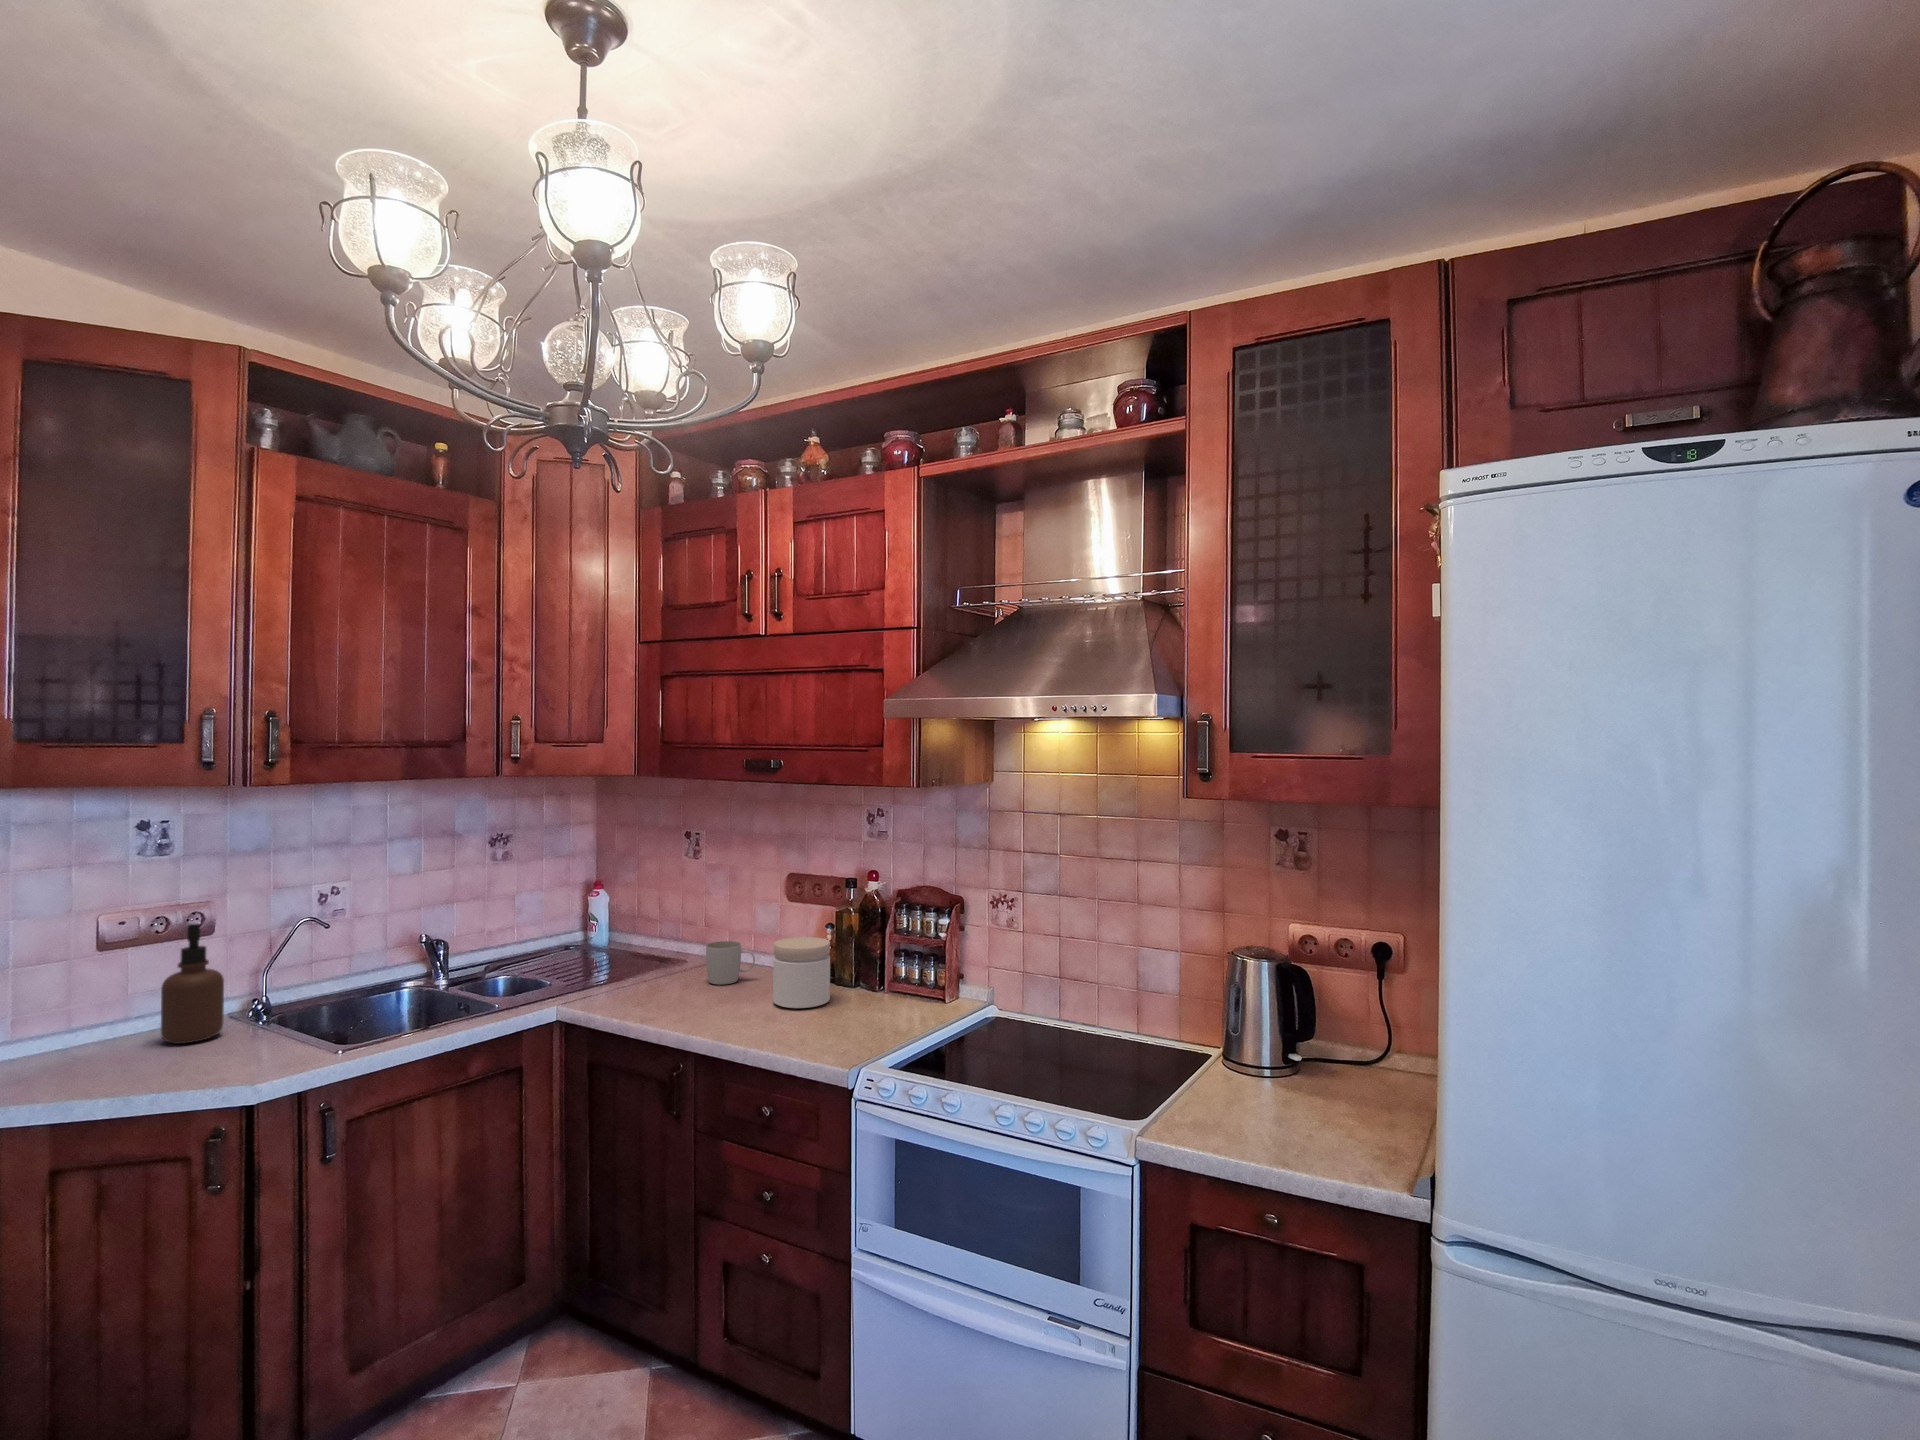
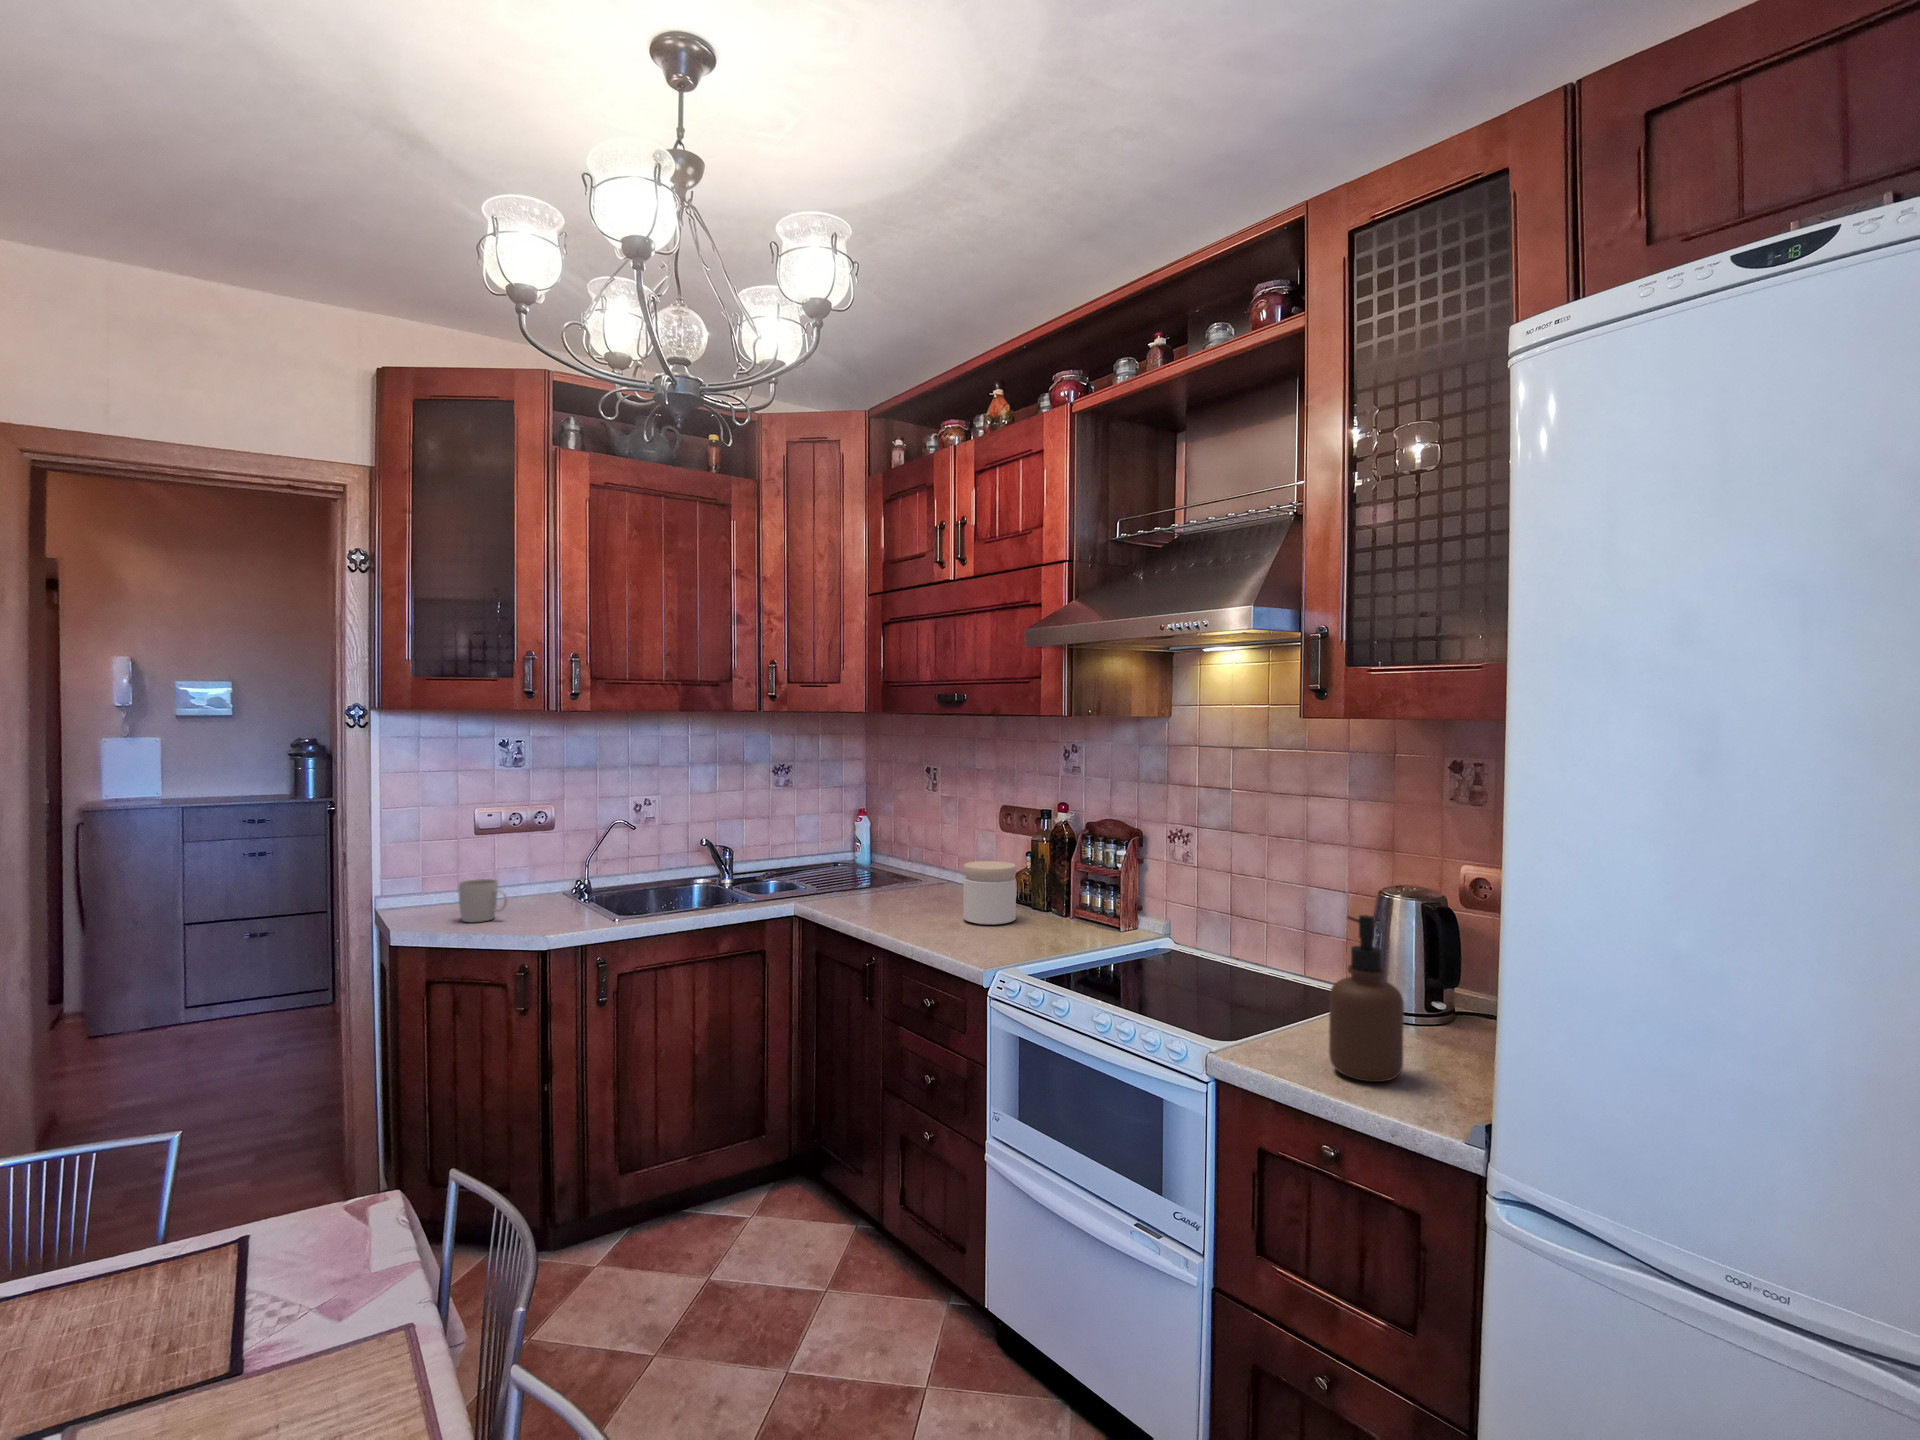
soap dispenser: present [161,924,224,1044] -> present [1329,915,1404,1082]
mug: present [706,941,755,985] -> present [459,879,507,922]

